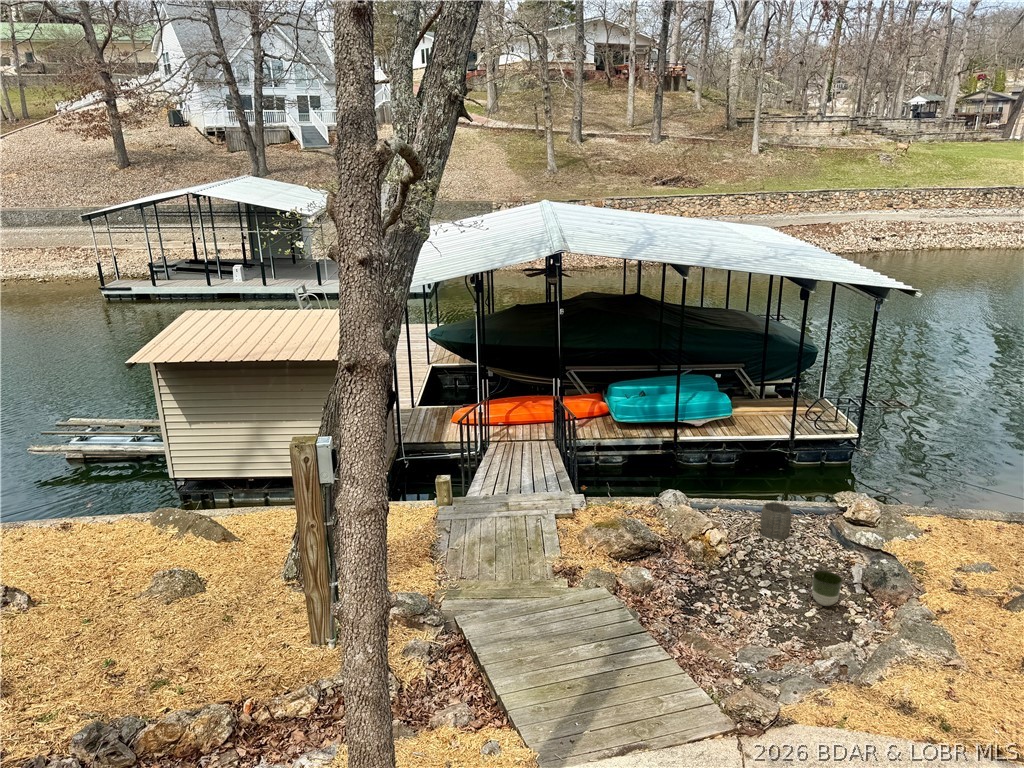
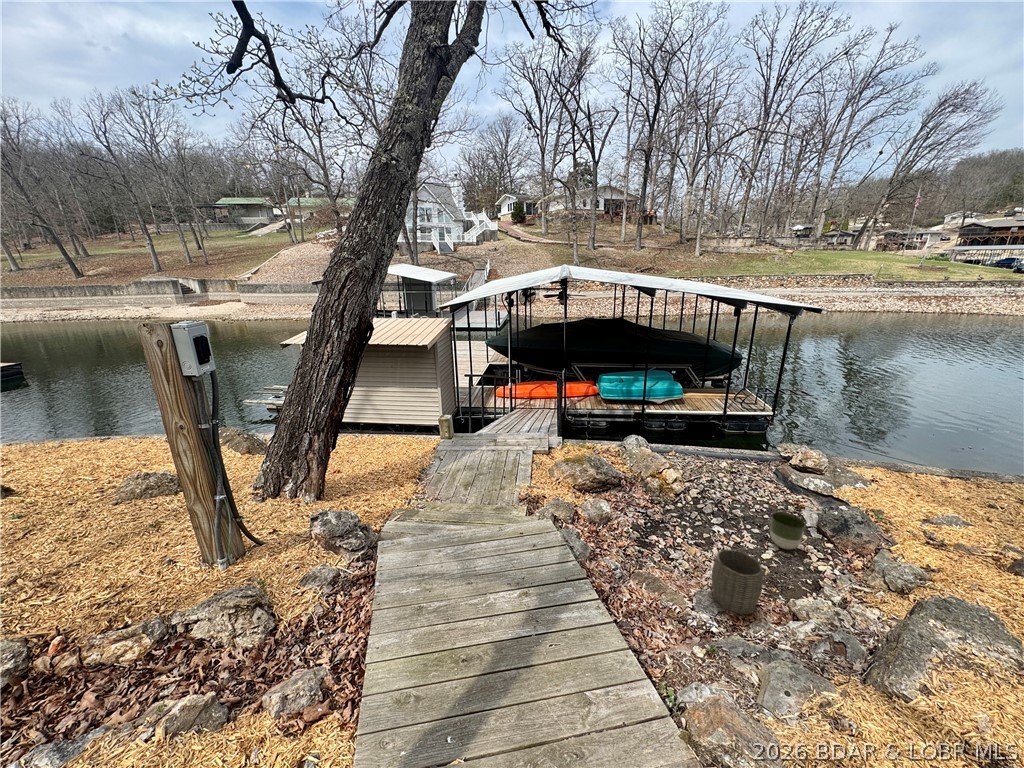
woven basket: present [760,502,792,540] -> present [712,550,763,614]

